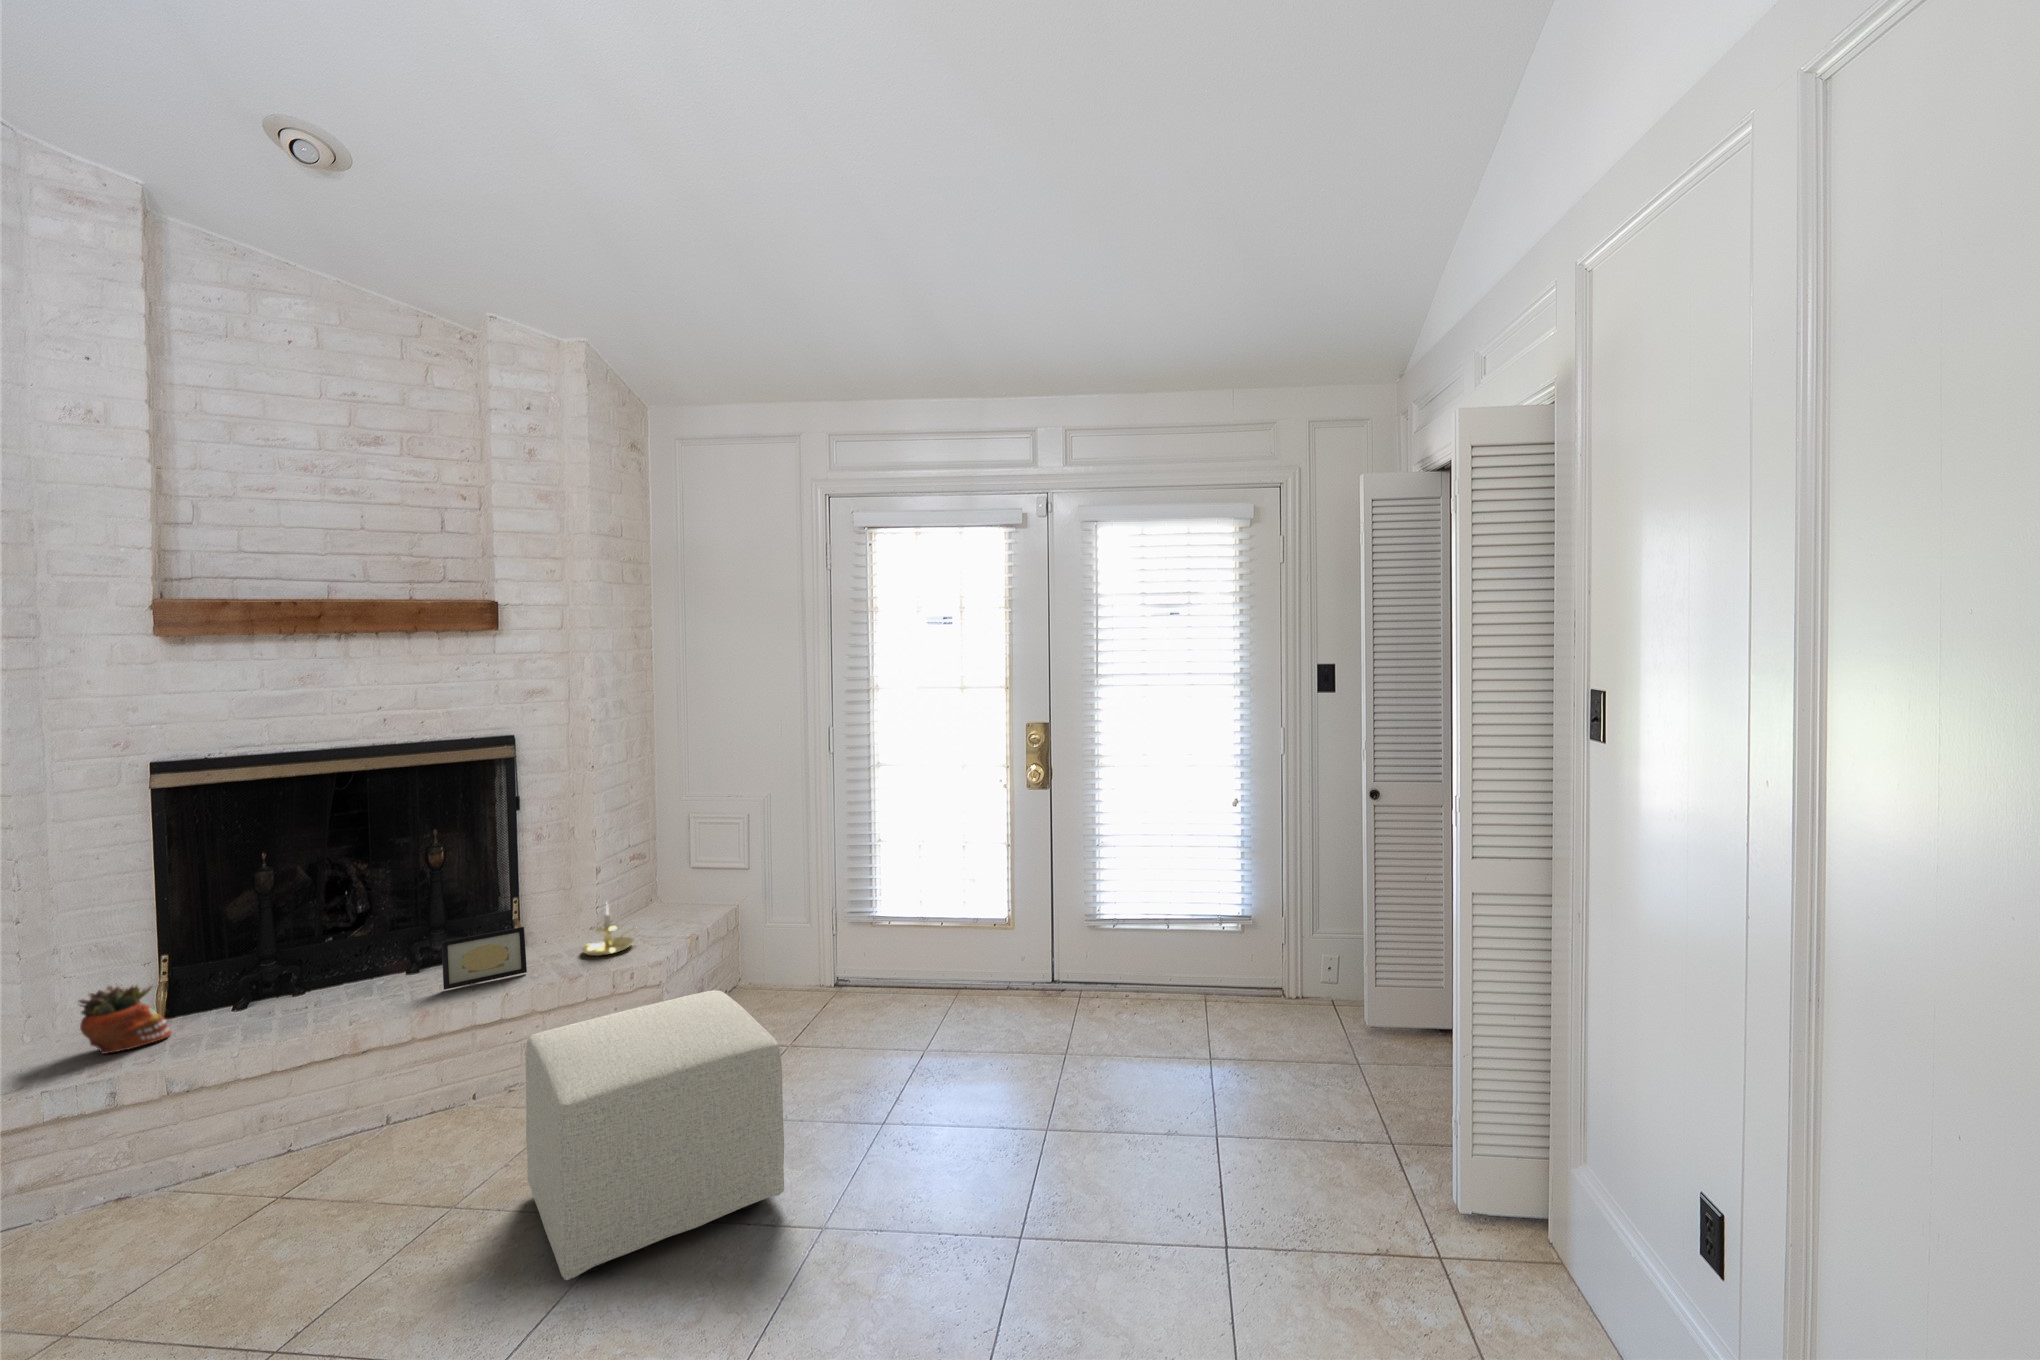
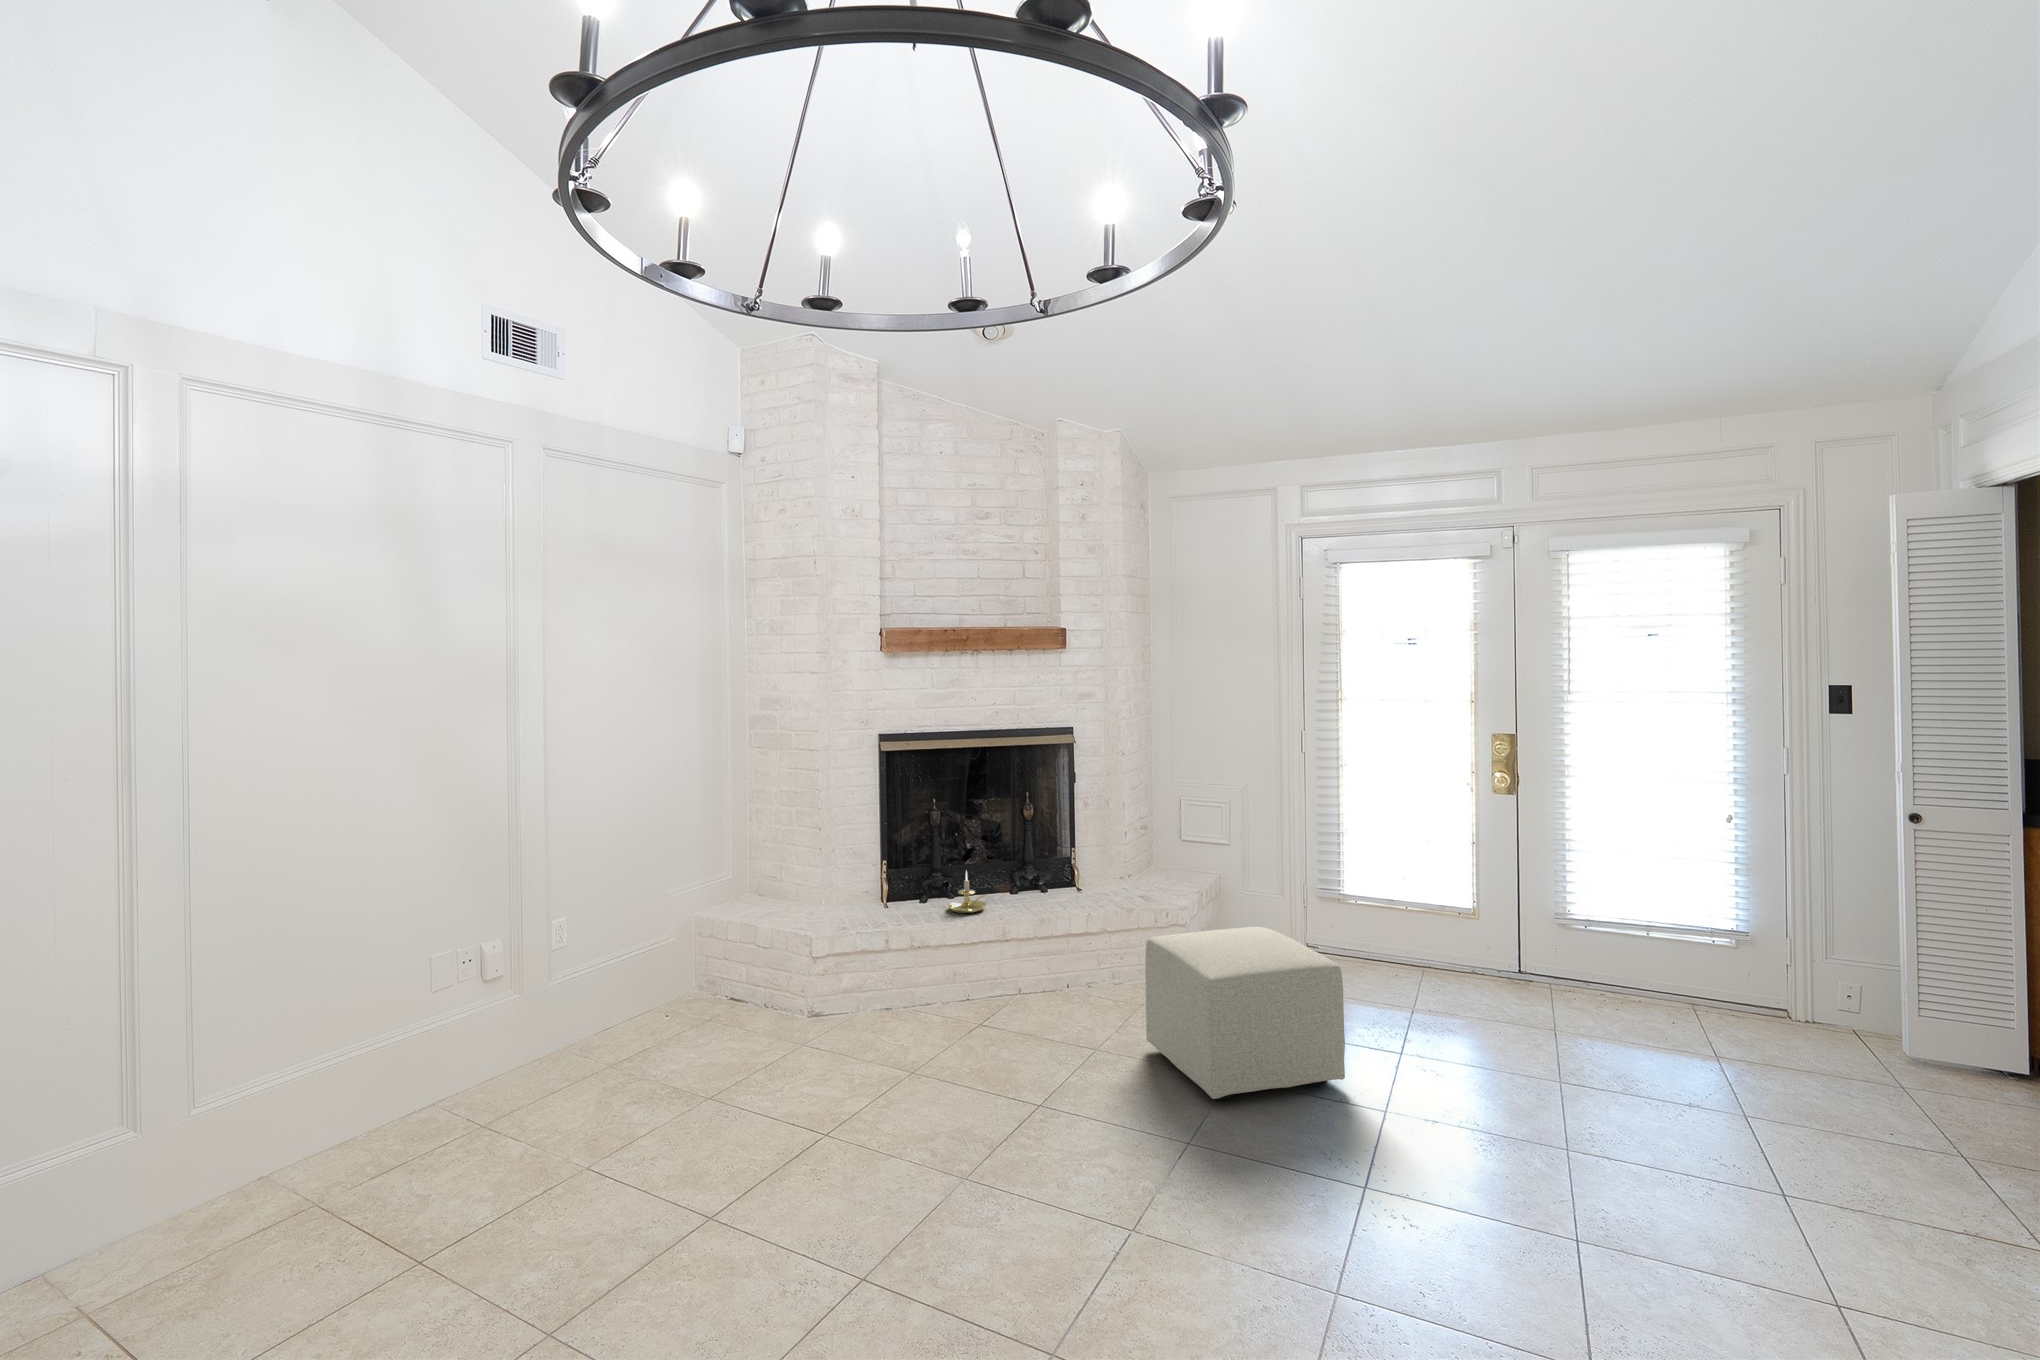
candle holder: present [582,903,633,956] -> present [948,870,991,913]
picture frame: present [442,927,527,990] -> none [1041,869,1094,907]
succulent planter: present [79,986,172,1054] -> none [860,875,903,918]

